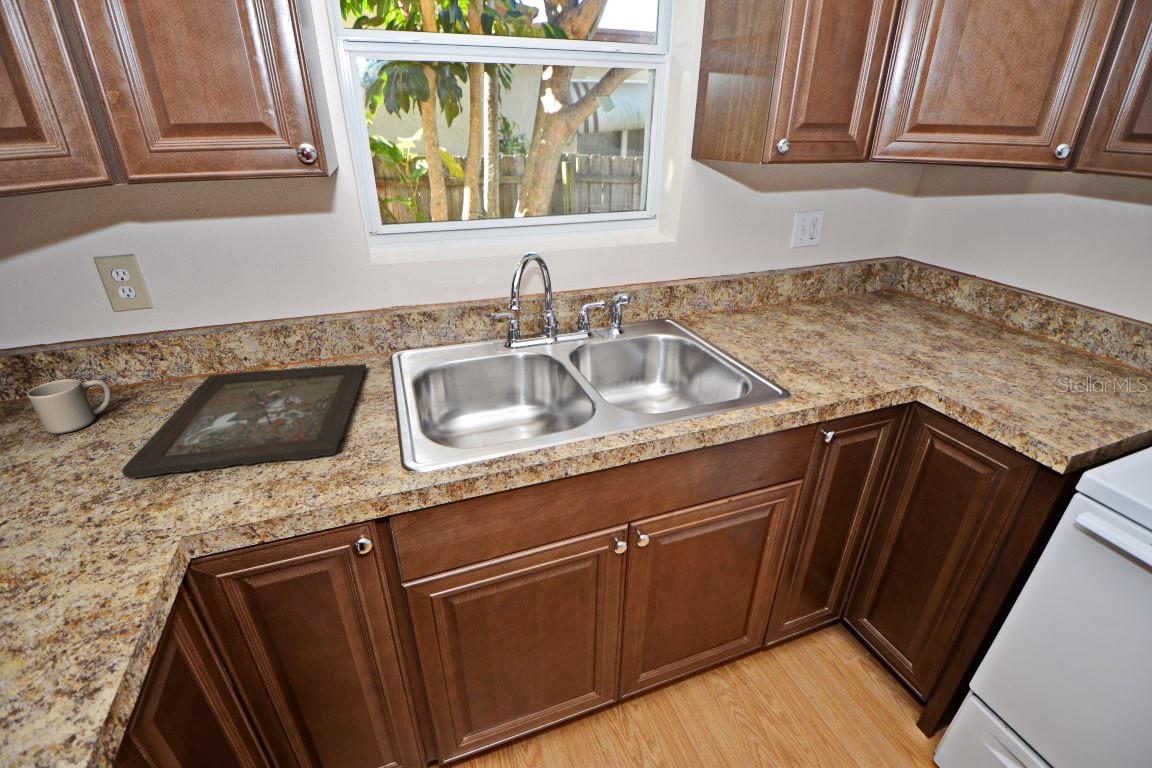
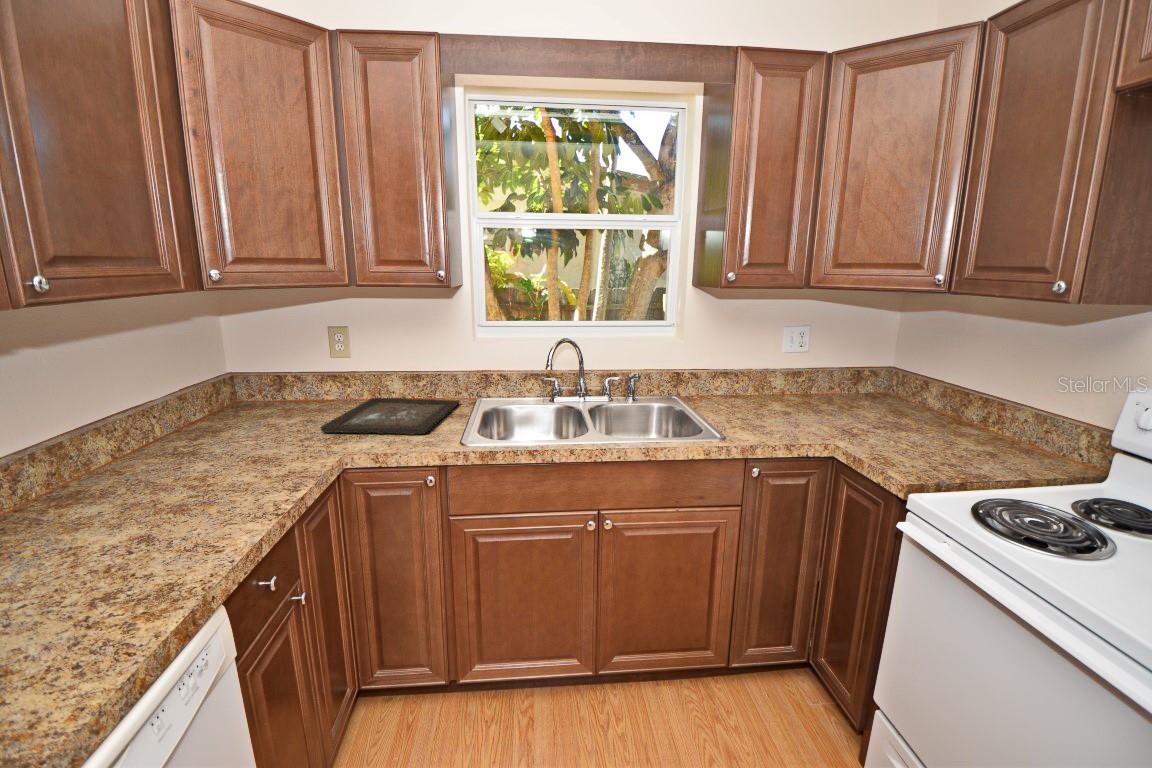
mug: present [27,379,112,434] -> none [286,388,322,415]

